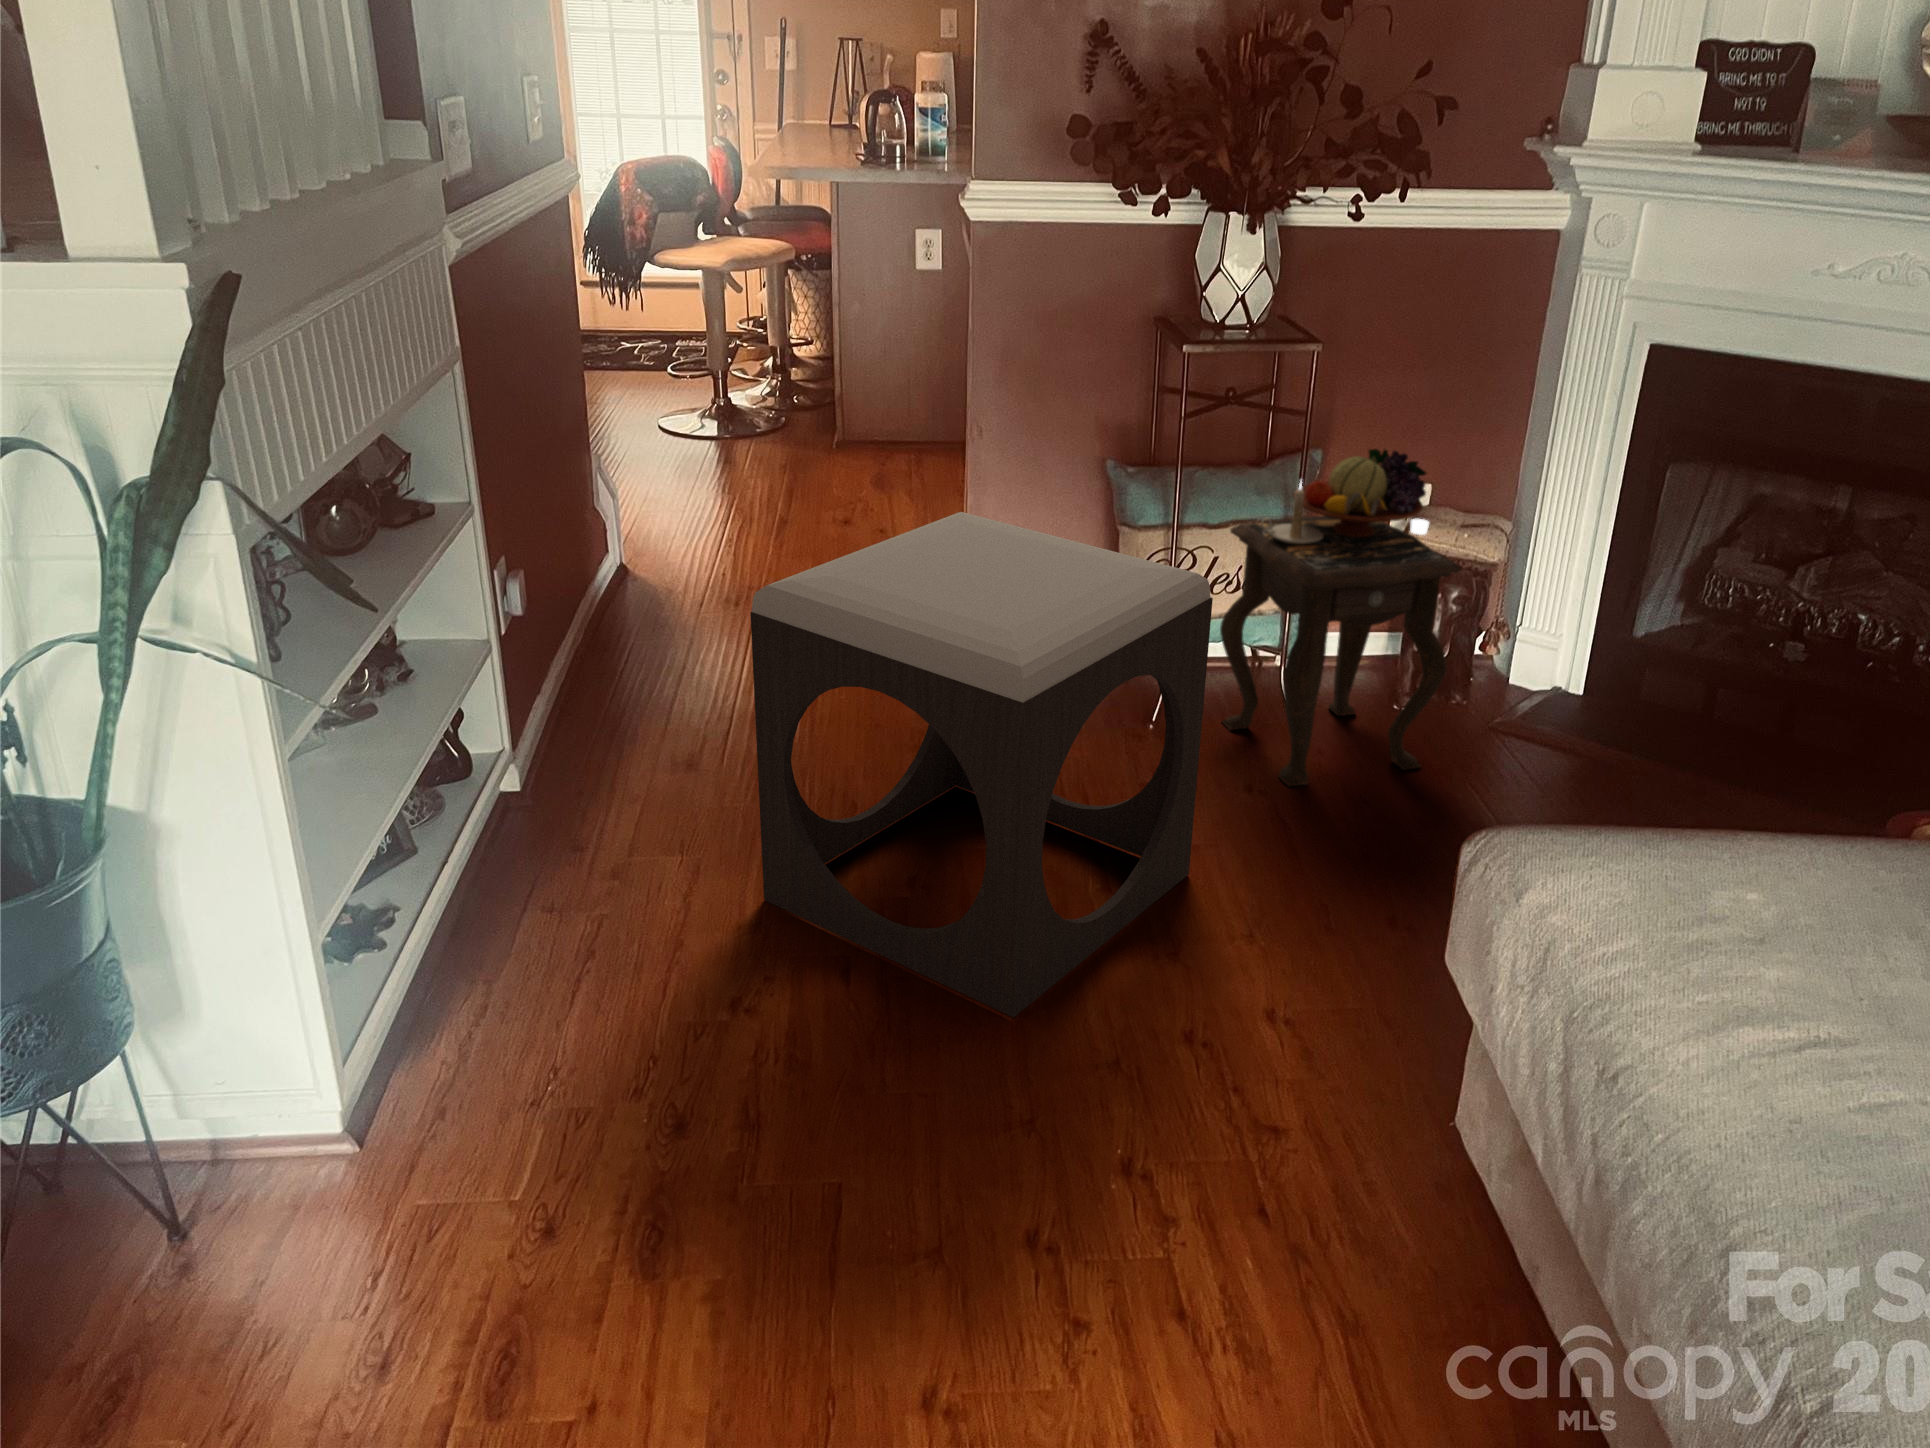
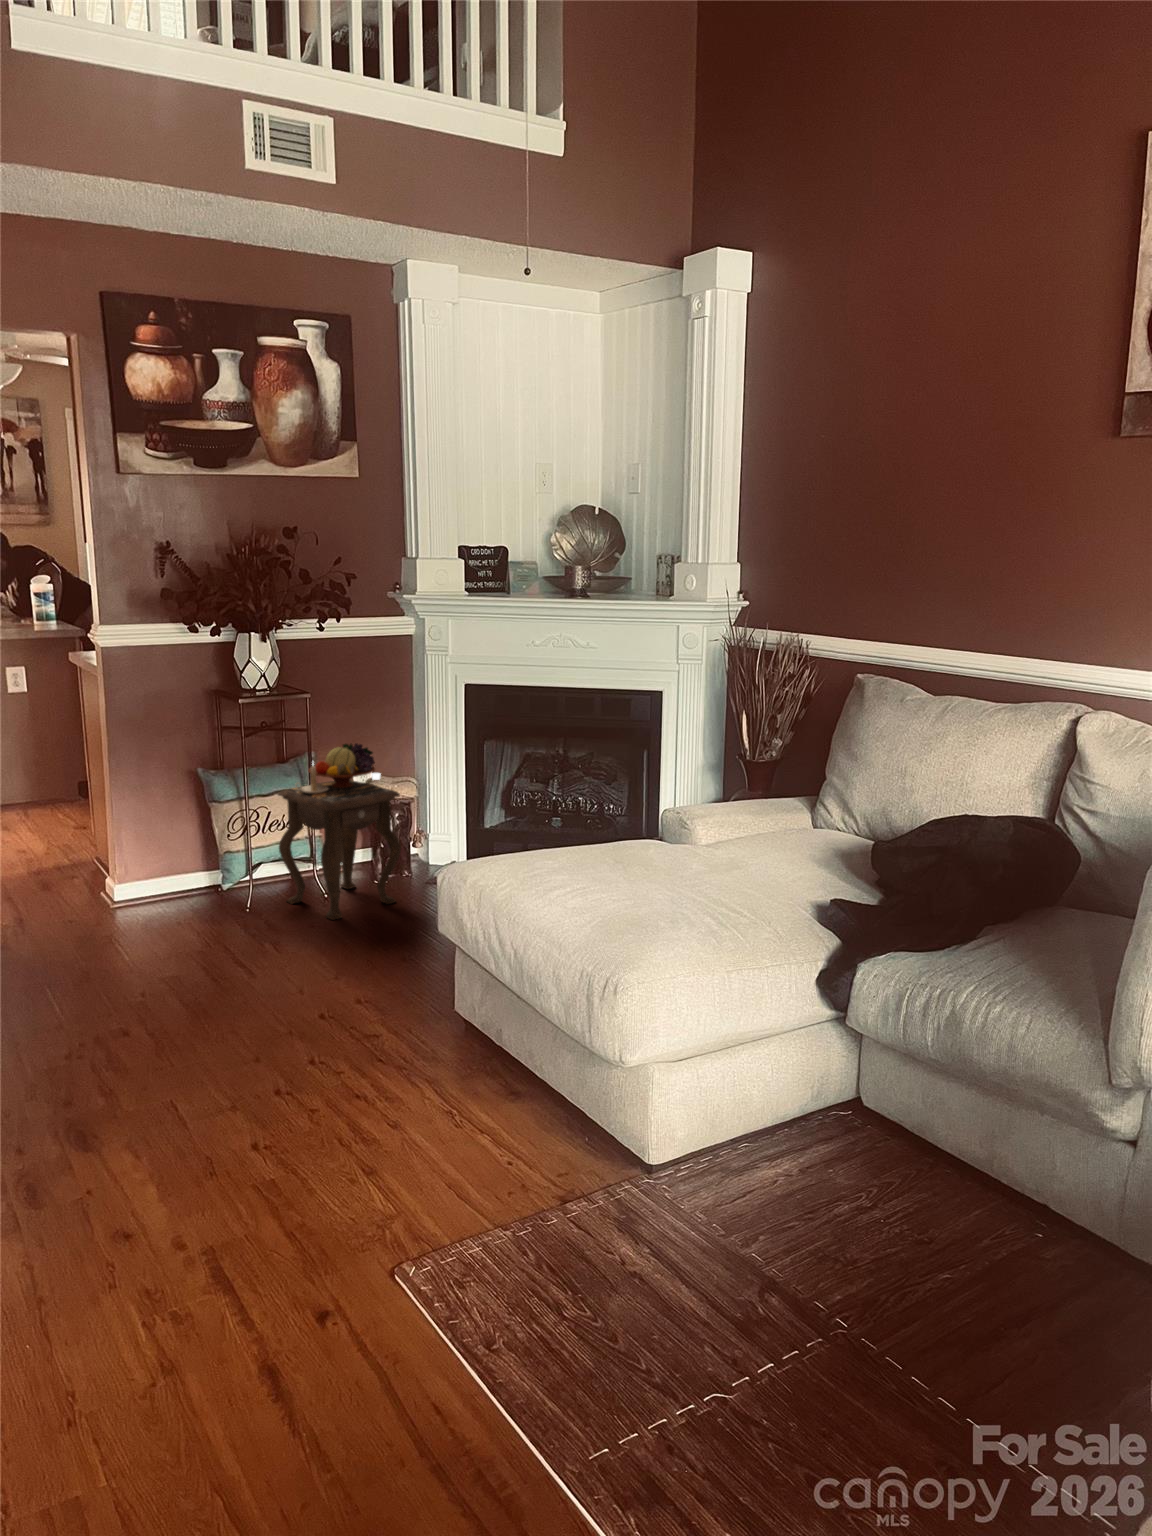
footstool: present [750,512,1213,1017] -> none [46,791,295,1027]

